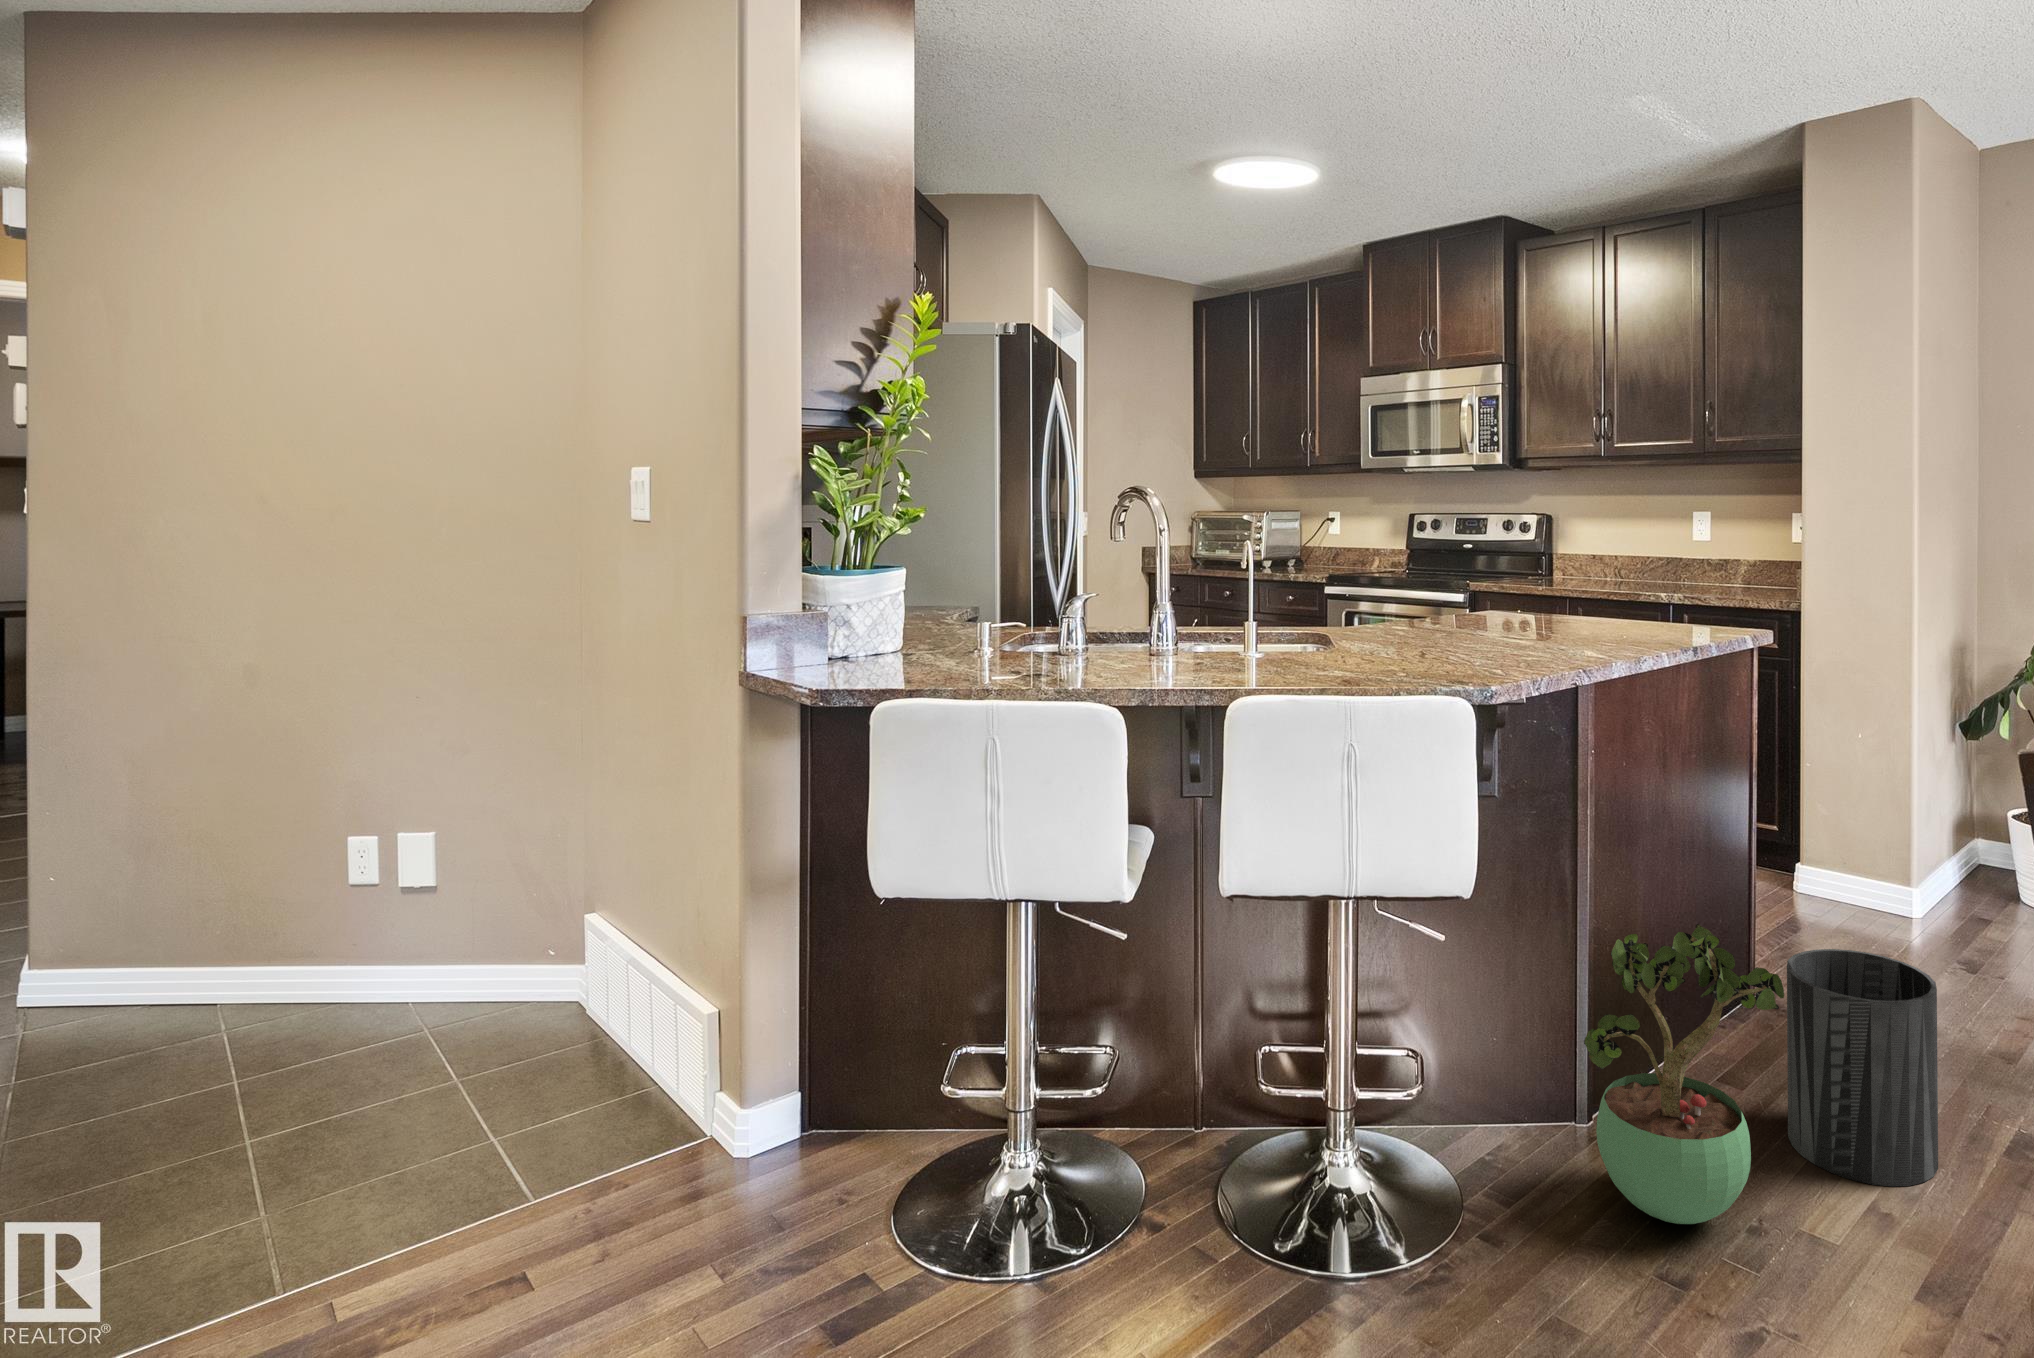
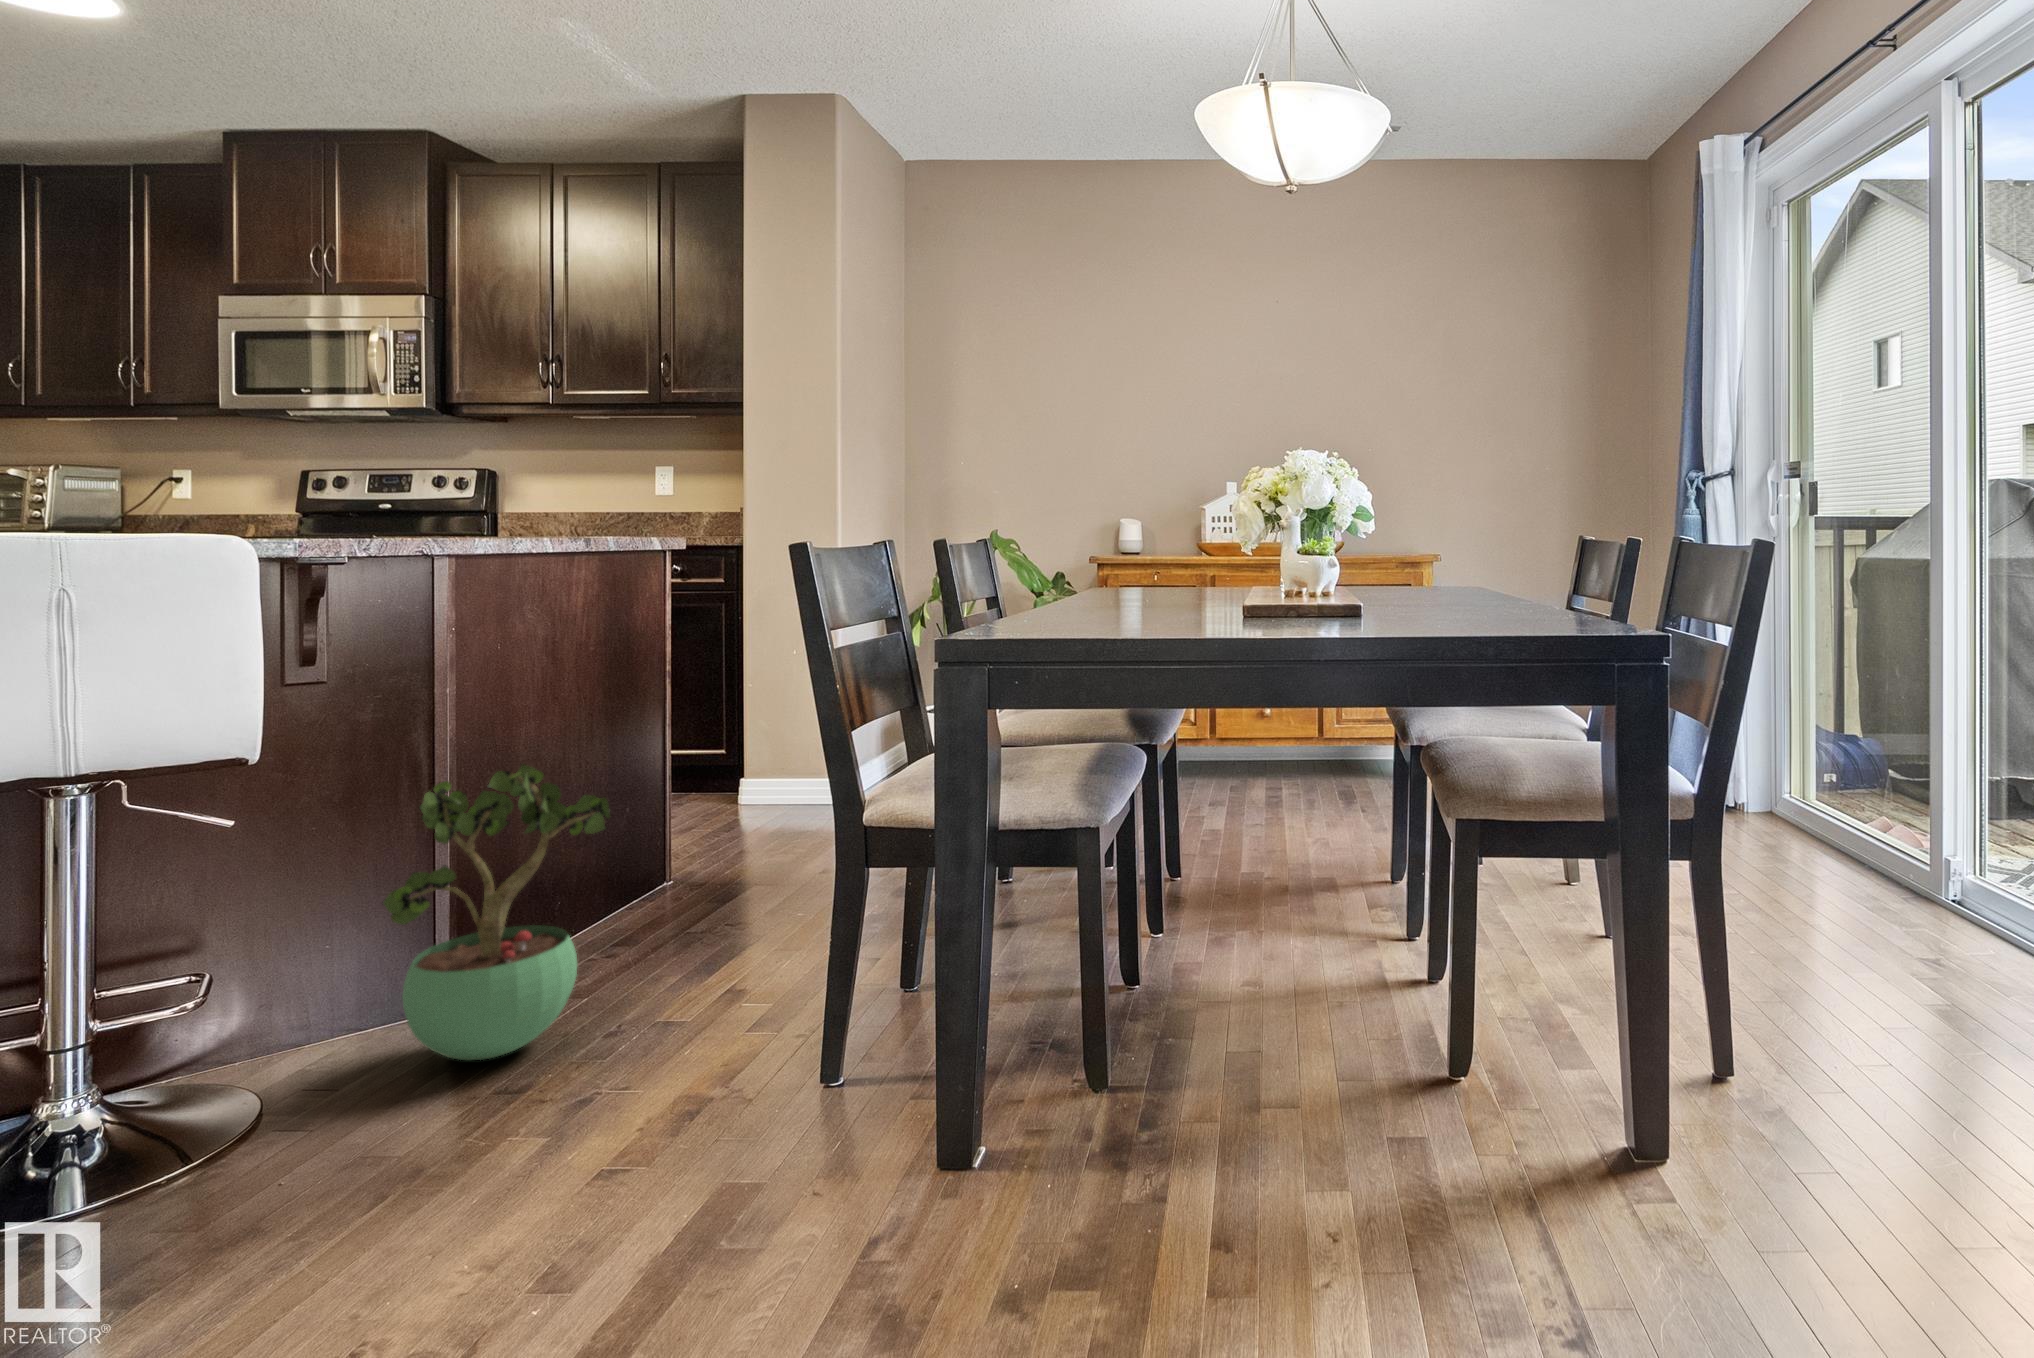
trash can: present [1787,949,1938,1187] -> none [644,792,777,984]

